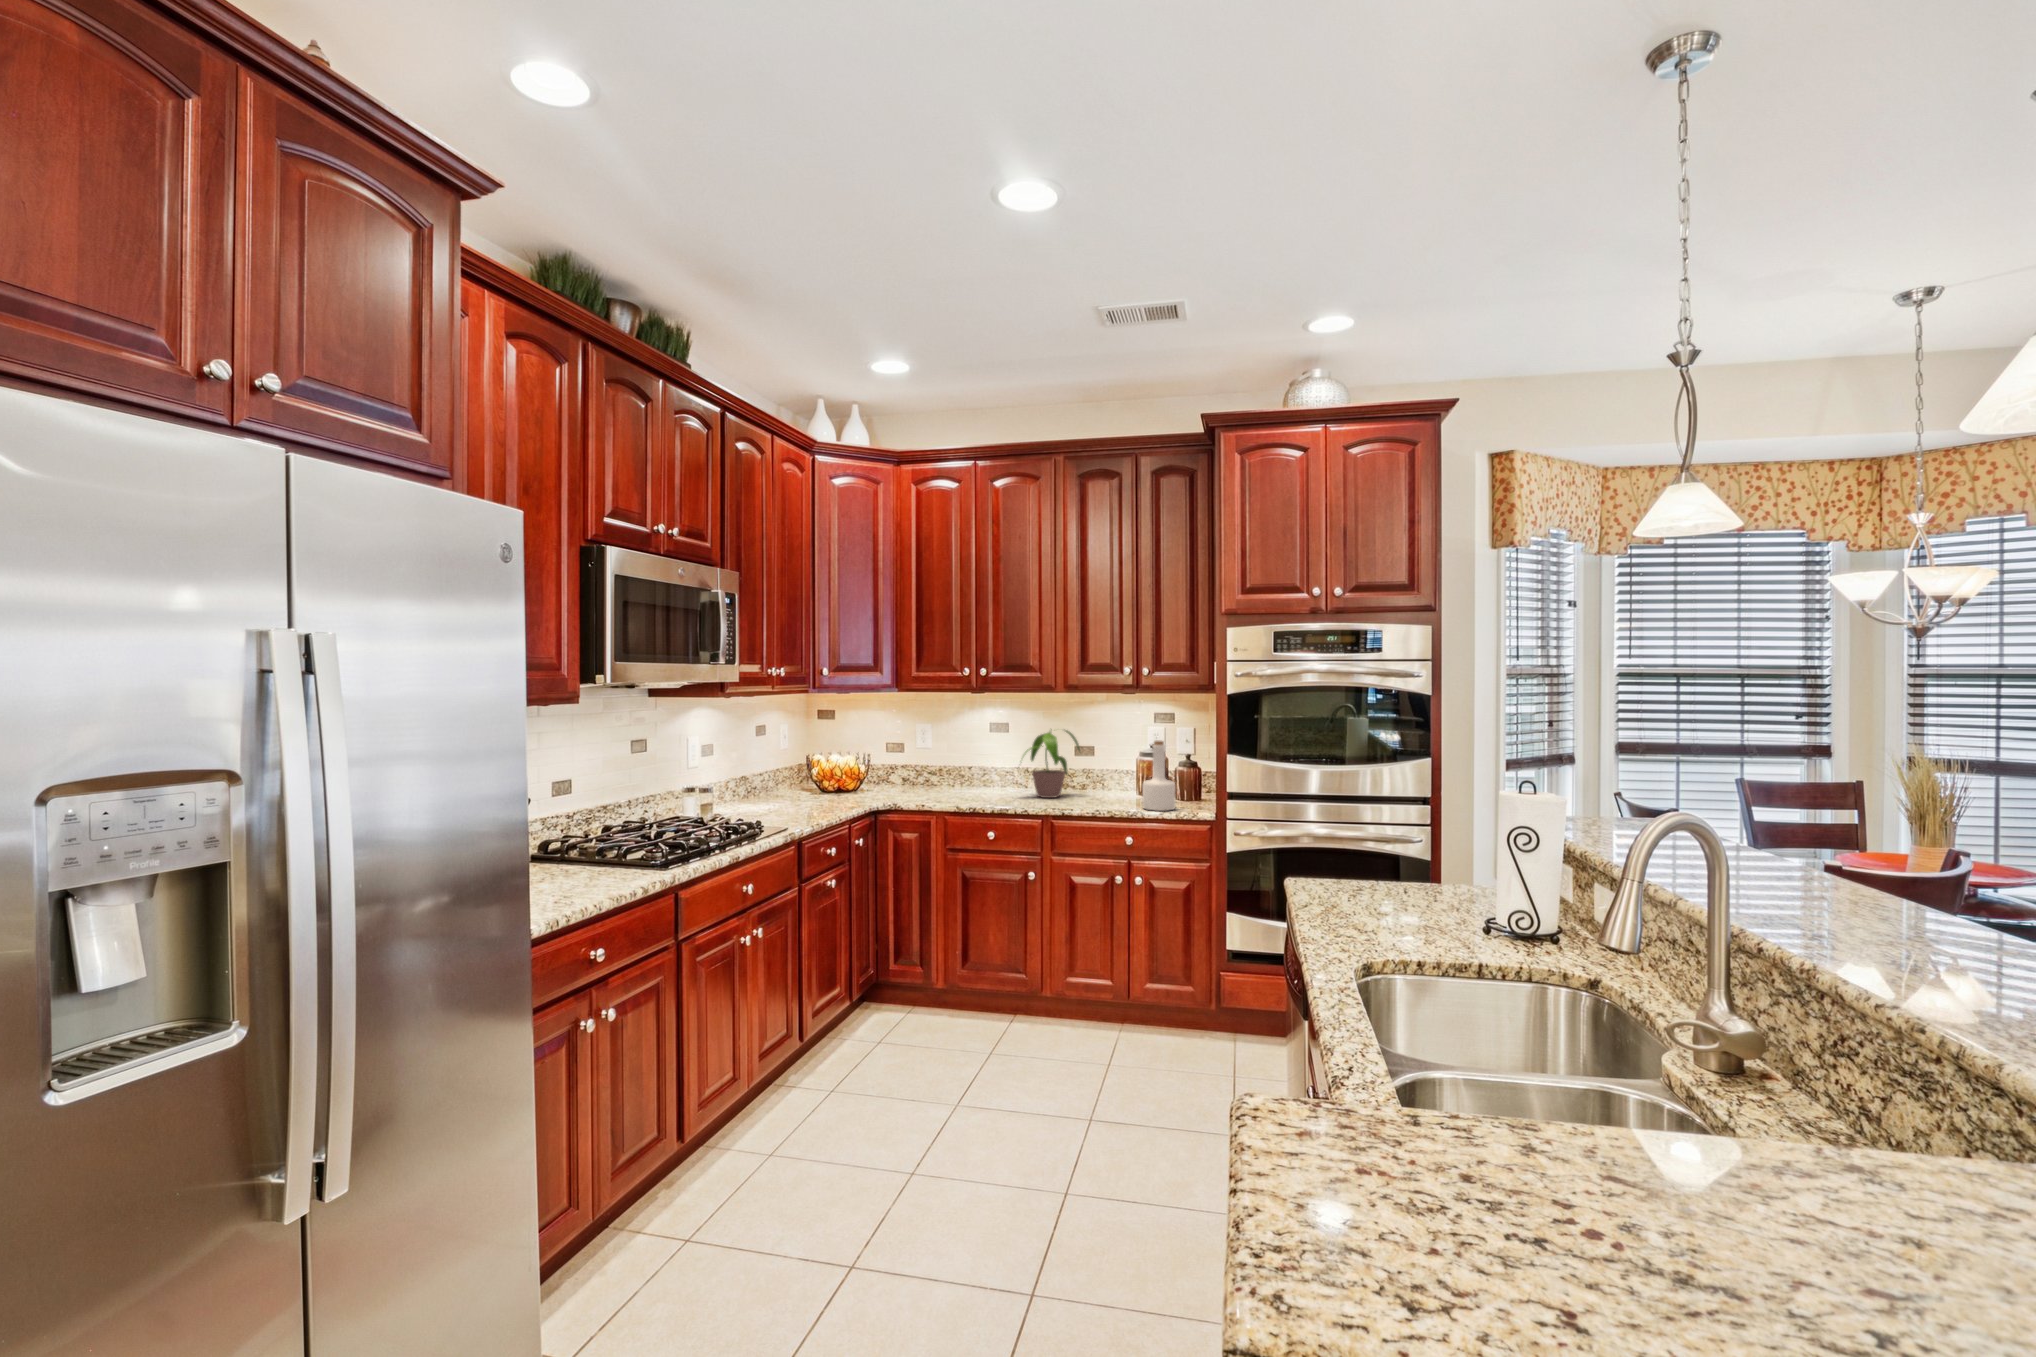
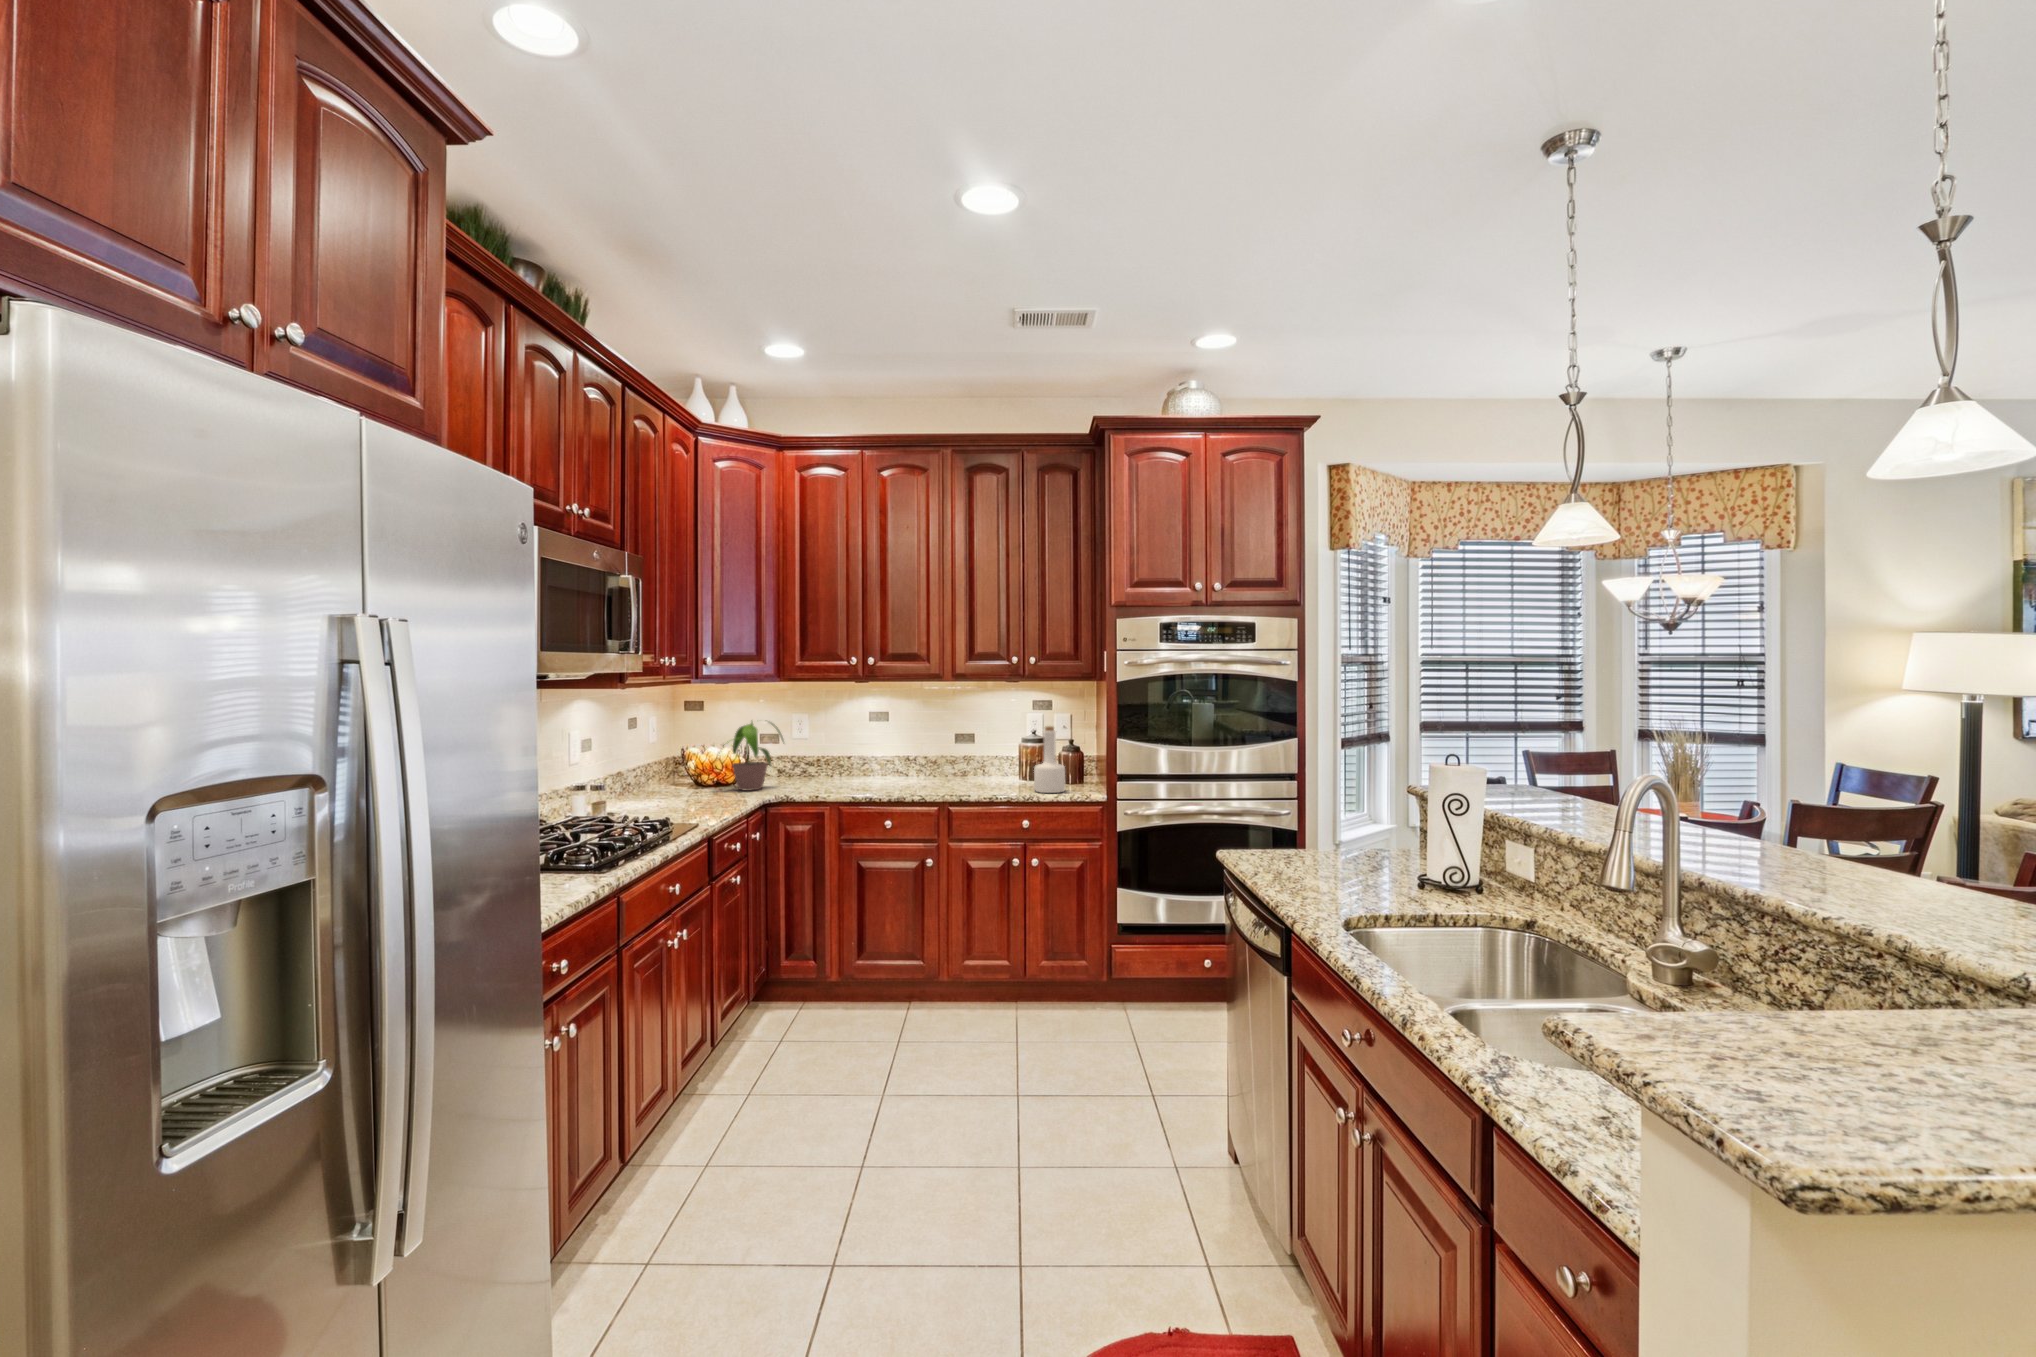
potted plant: present [1025,730,1080,798] -> present [724,722,784,791]

